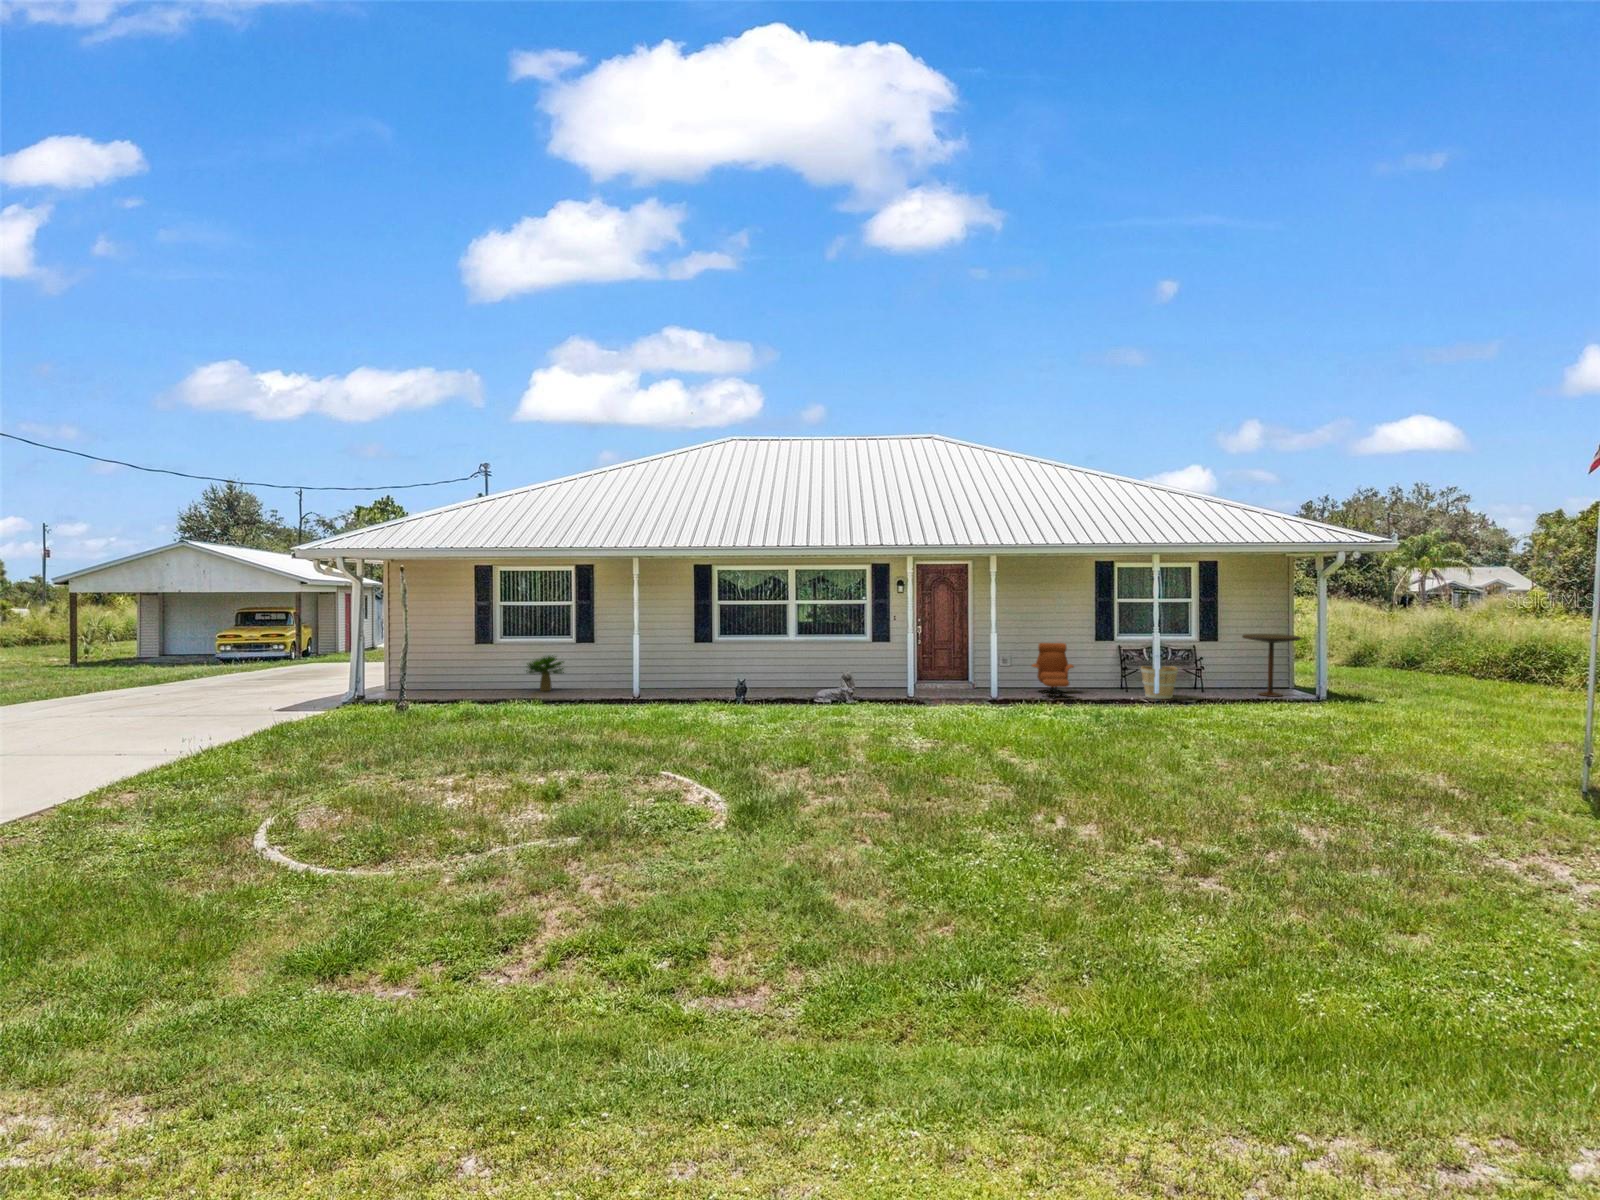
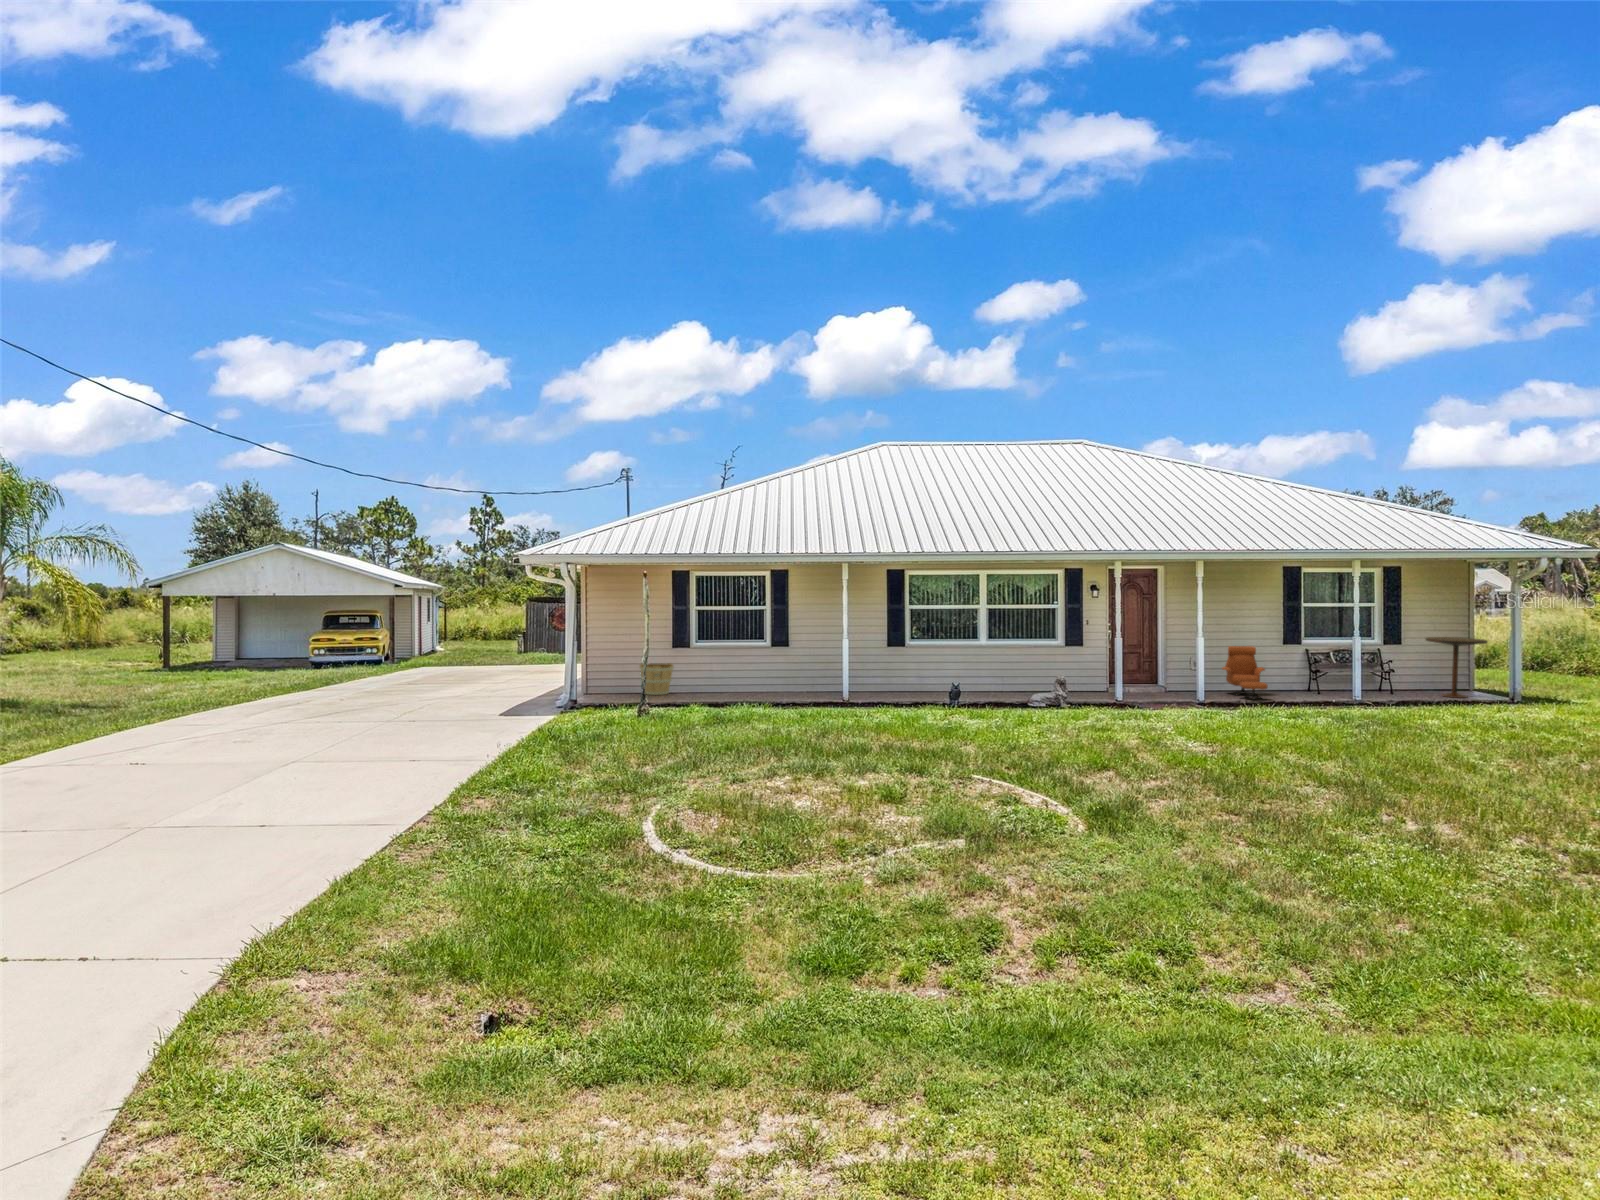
potted plant: present [526,655,564,691] -> none [723,658,767,695]
wooden bucket: present [1141,666,1178,699] -> present [640,663,674,695]

